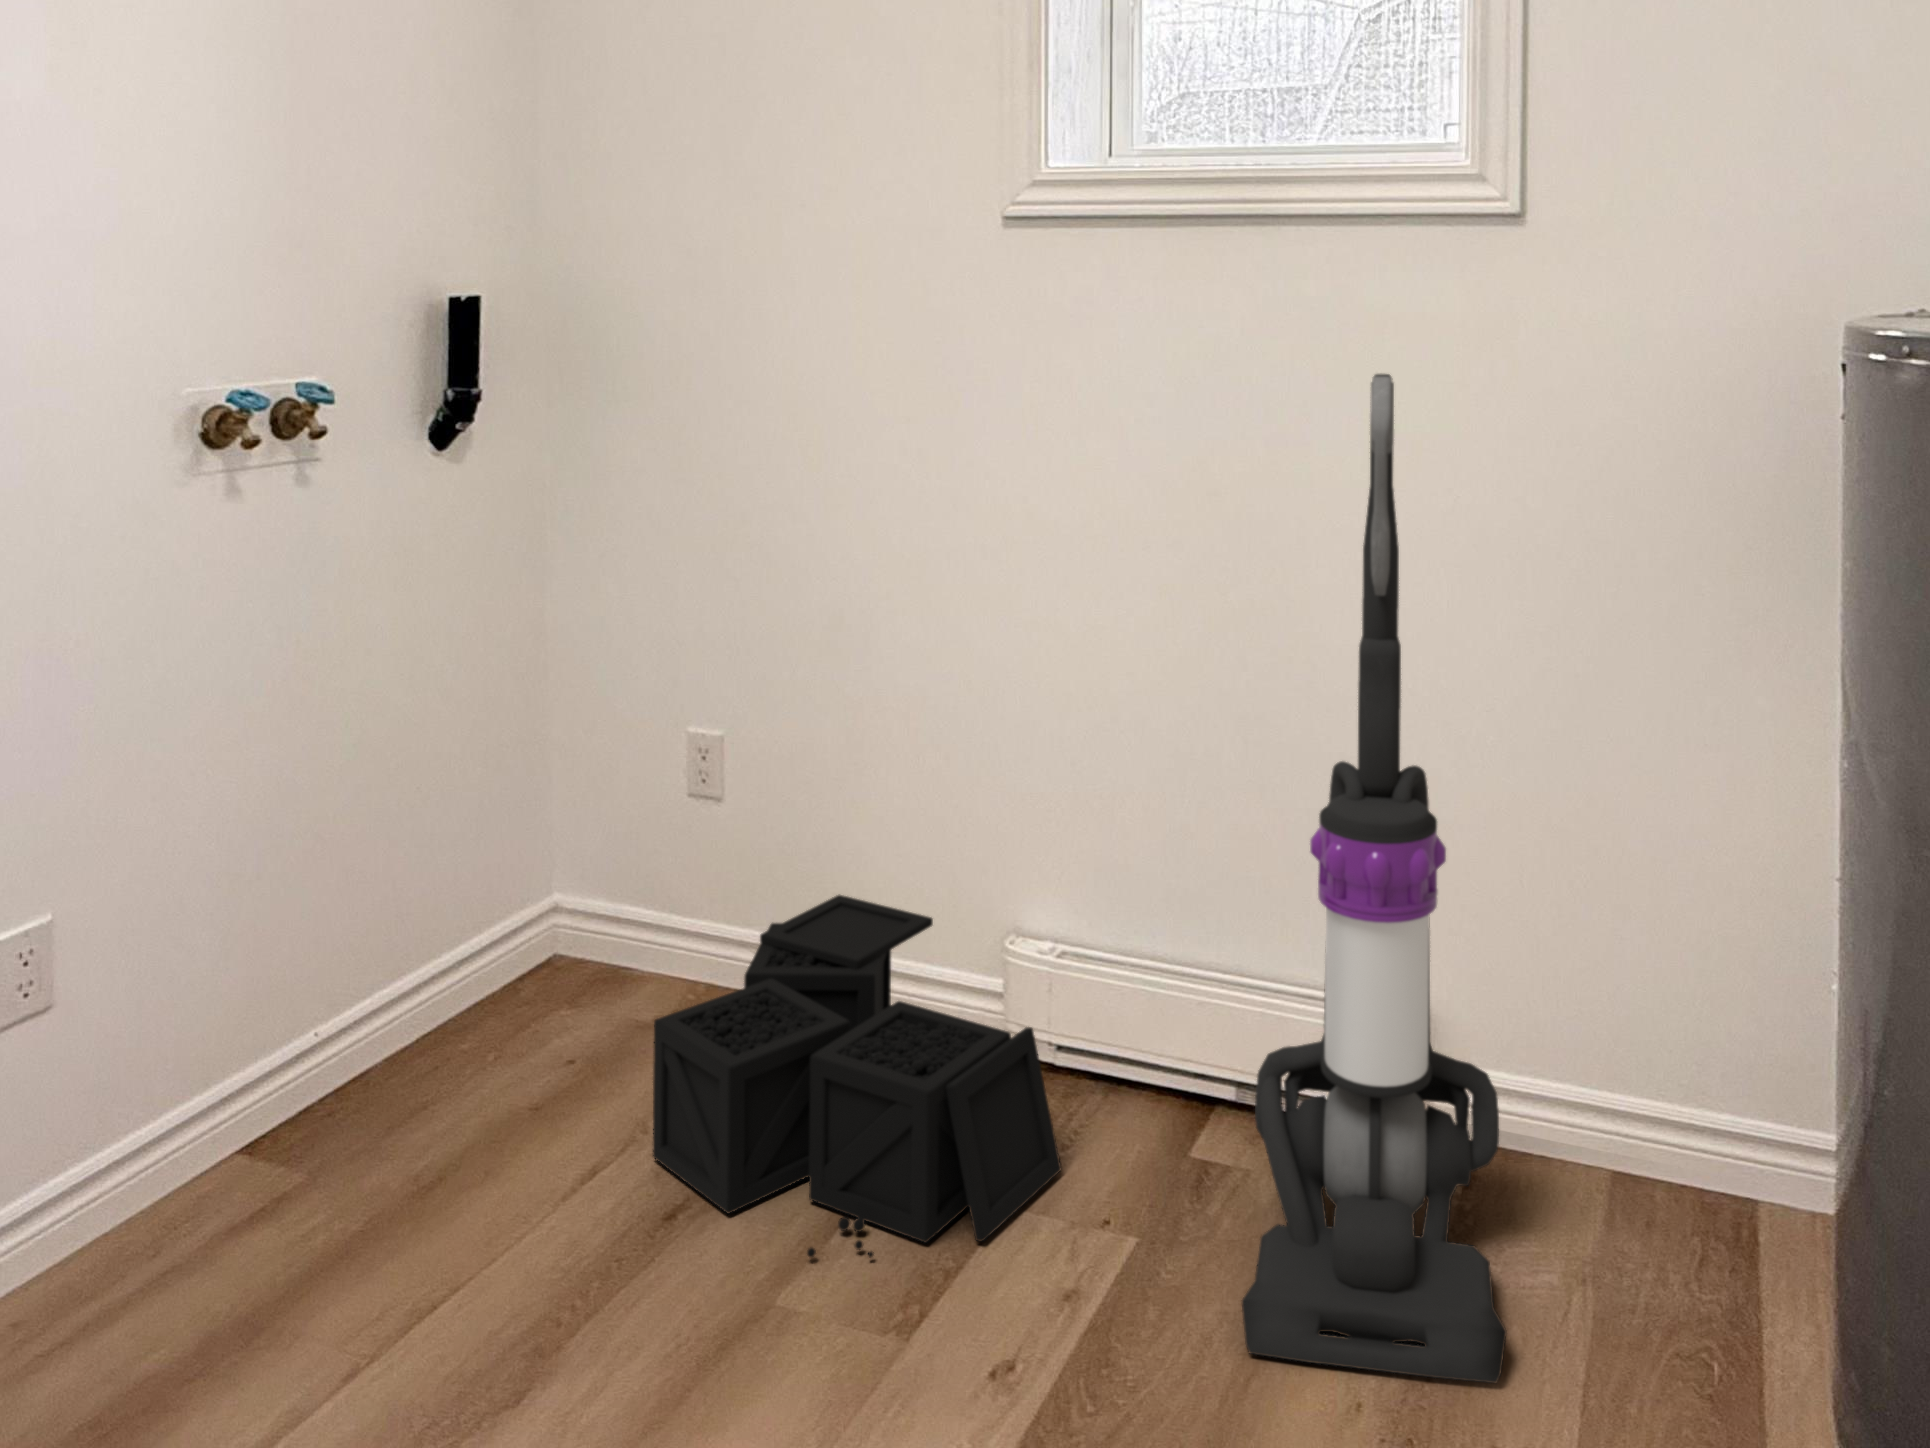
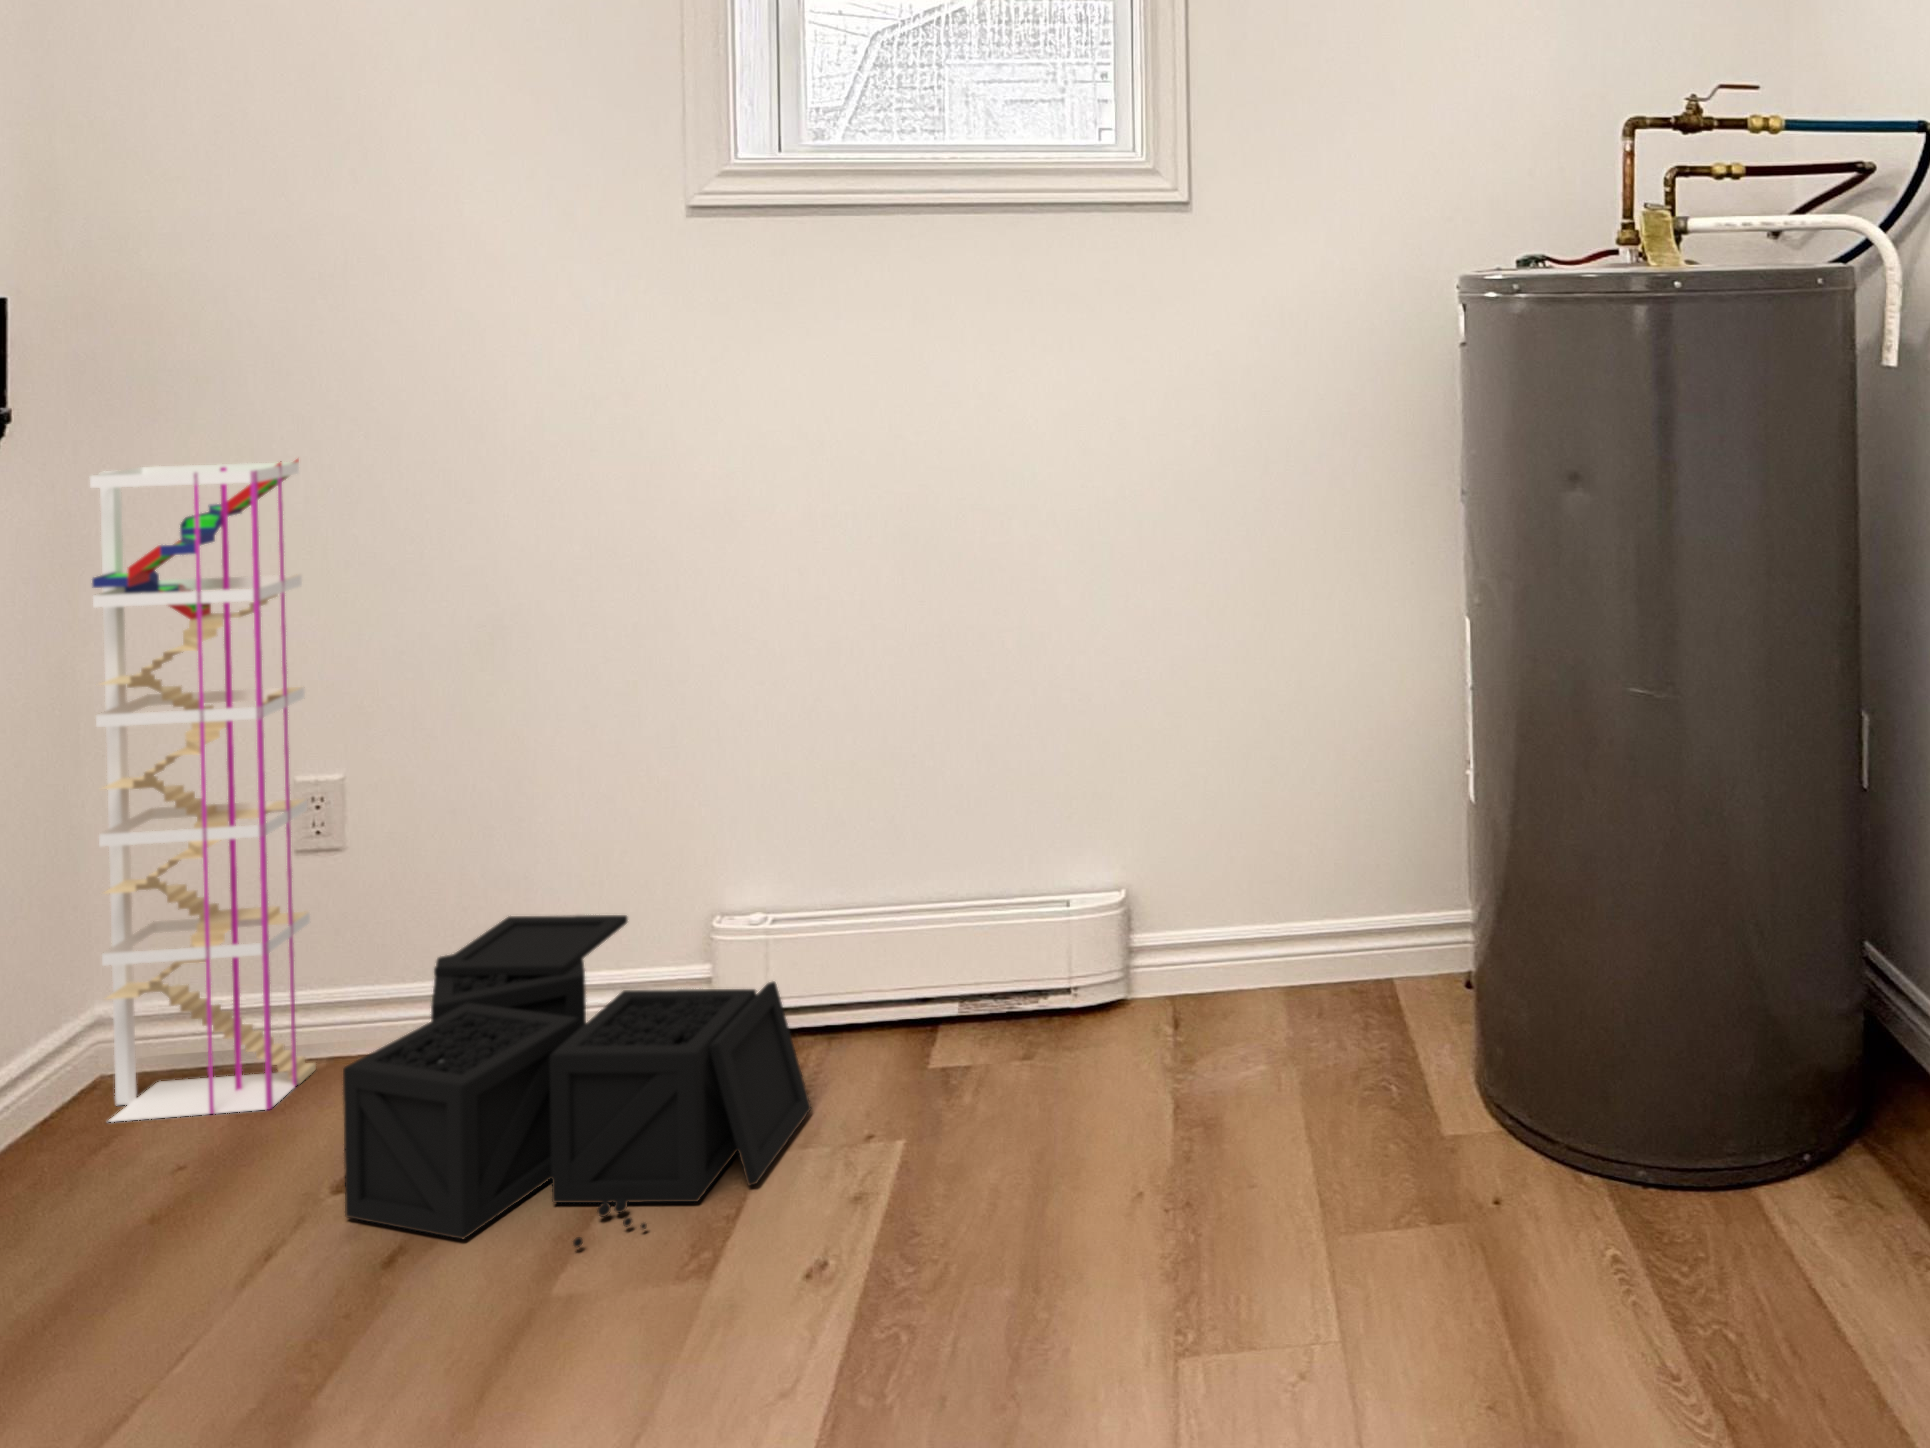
vacuum cleaner: present [1242,374,1507,1383] -> none [1003,339,1248,1193]
shelving unit: none [534,440,689,1028] -> present [90,459,316,1122]

